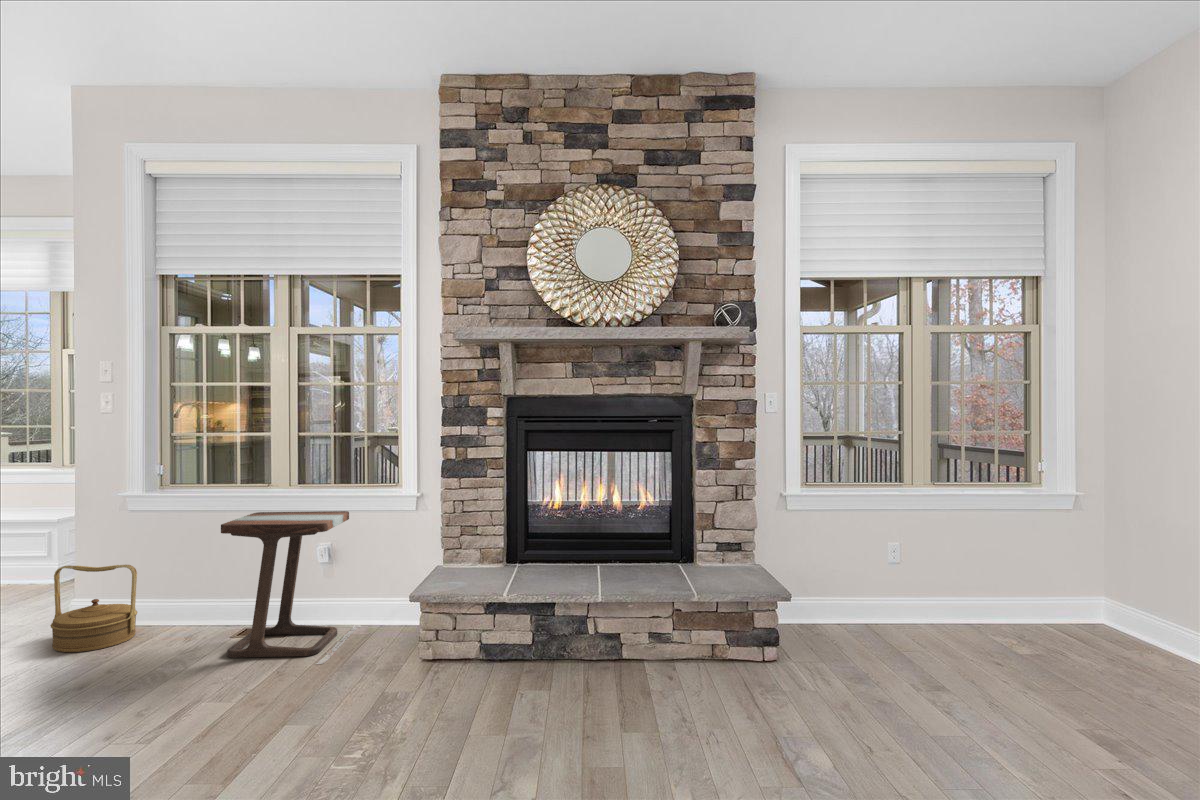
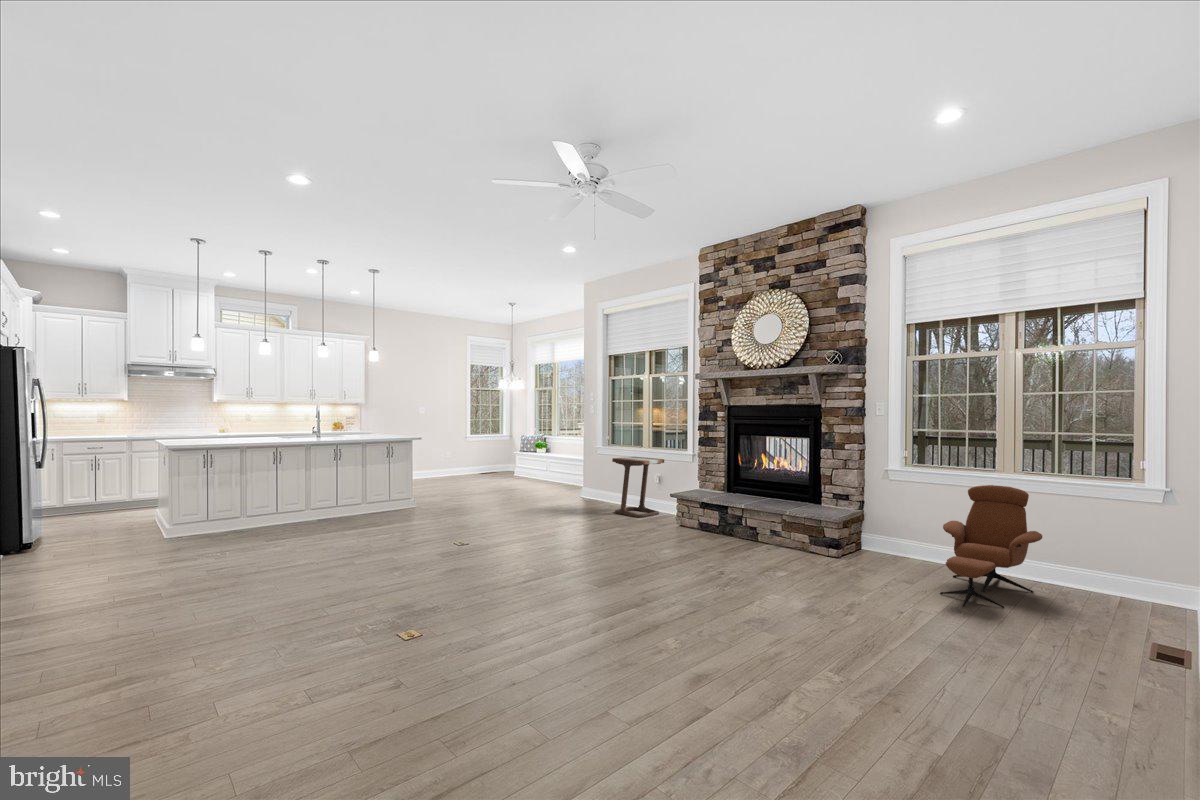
lounge chair: none [901,502,1058,691] -> present [940,485,1042,608]
woven basket: present [50,565,137,652] -> none [573,472,600,504]

